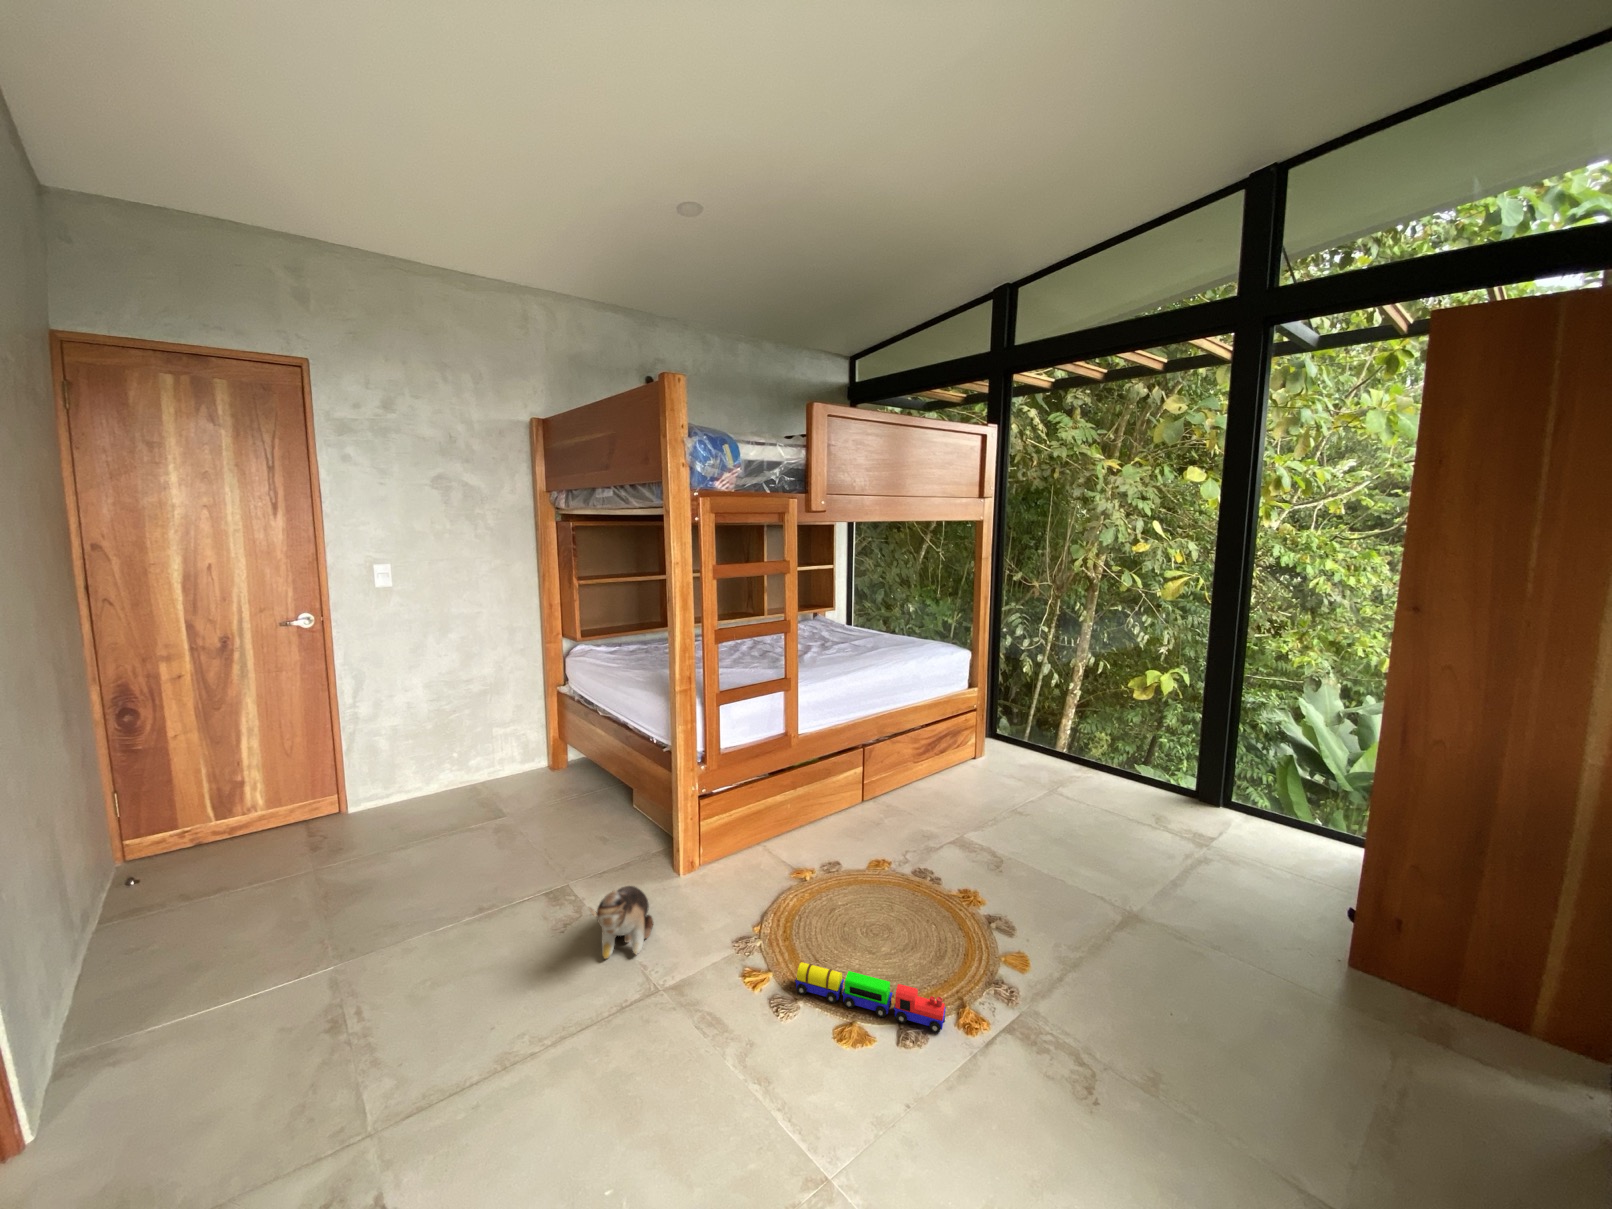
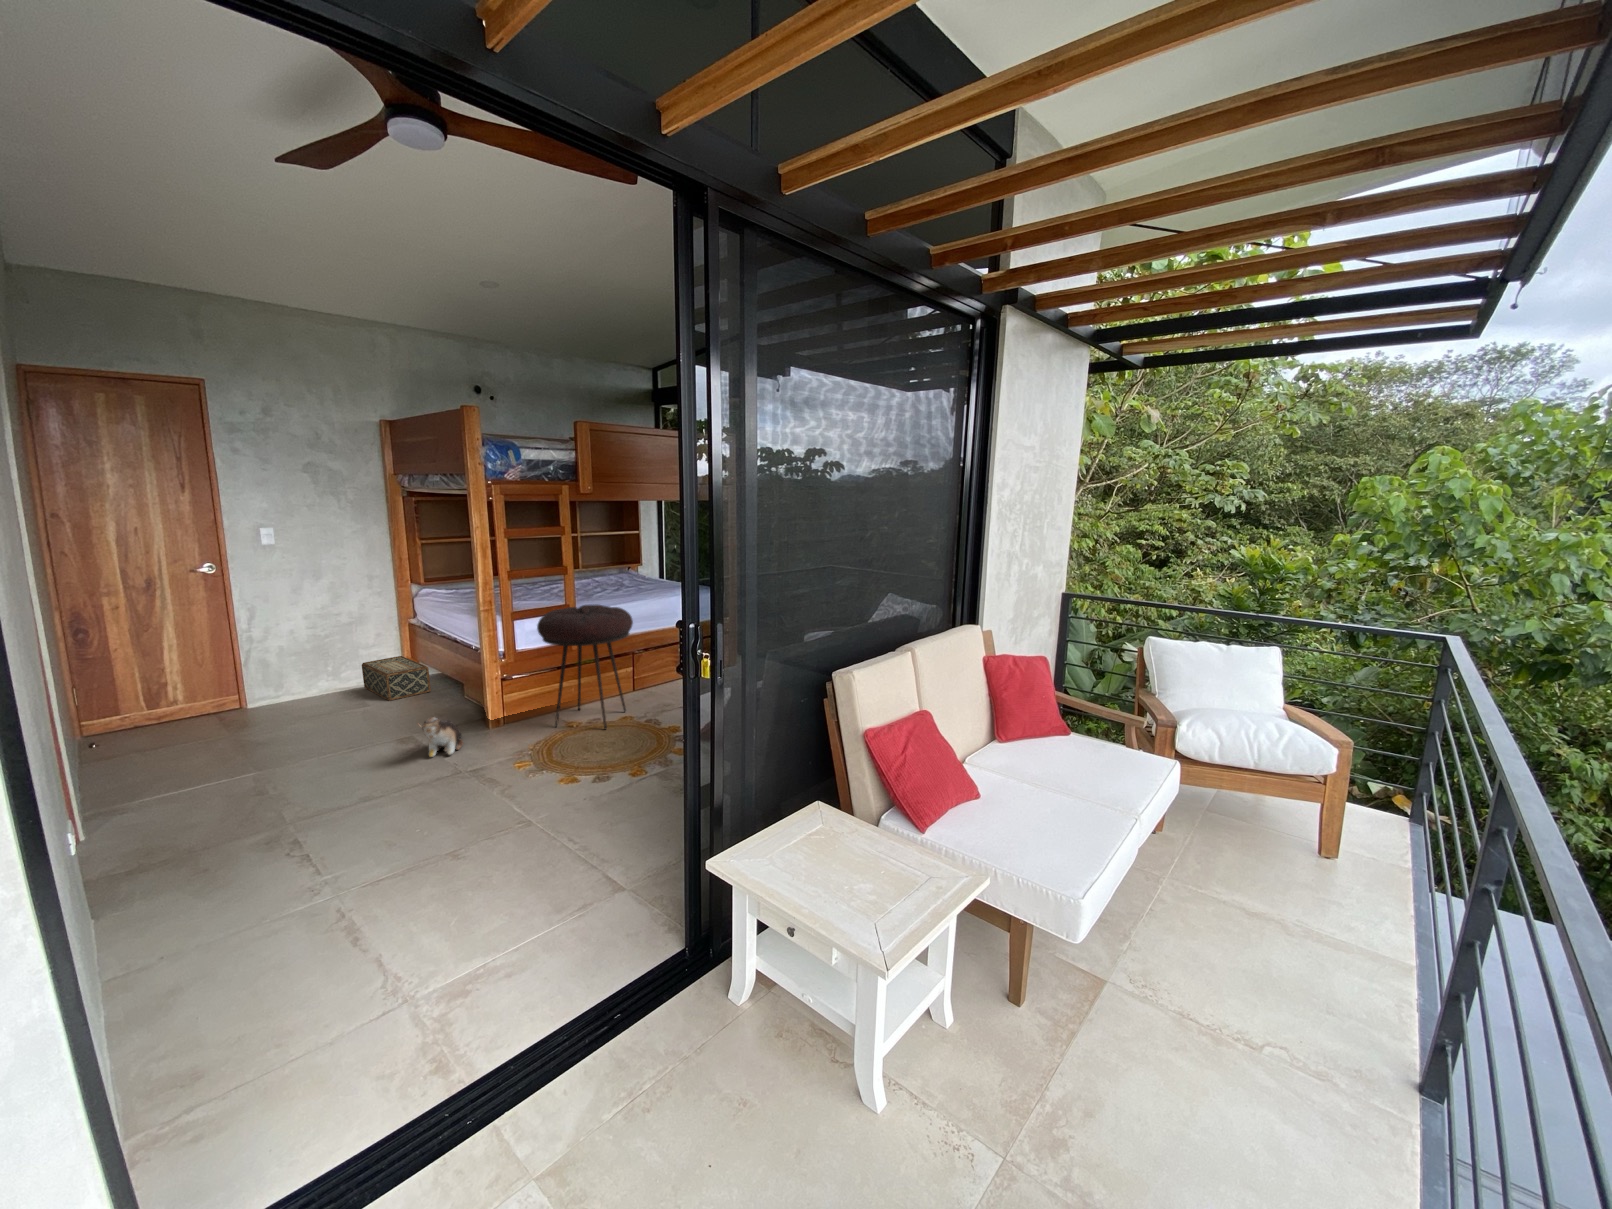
stool: none [762,681,906,894] -> present [537,605,633,729]
woven basket: none [497,733,584,806] -> present [362,656,431,701]
toy train: present [795,962,946,1033] -> none [538,749,615,771]

